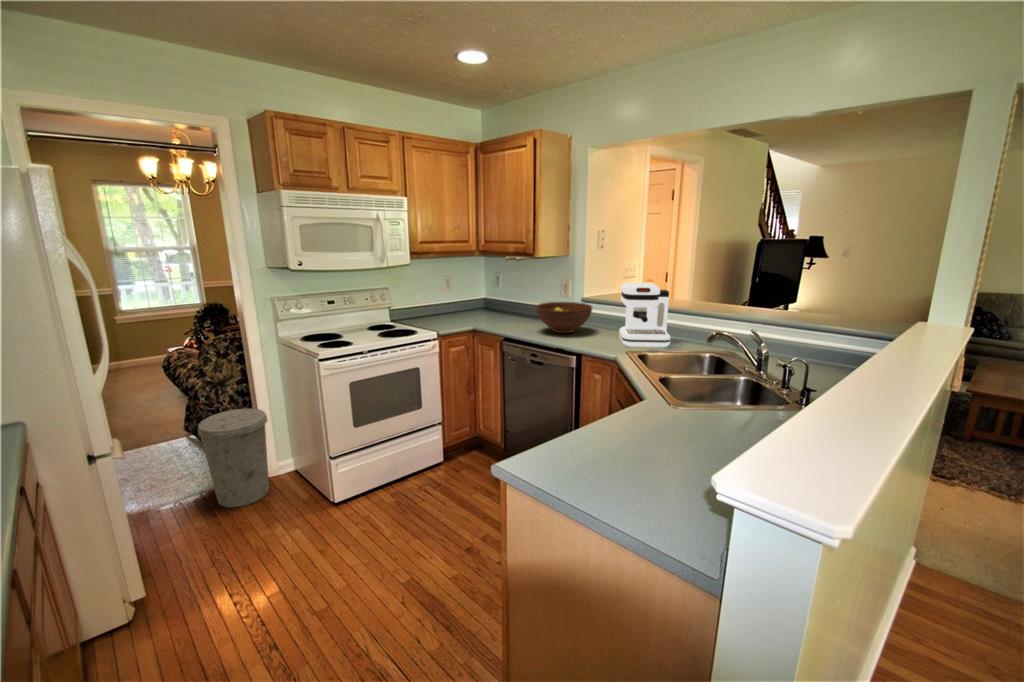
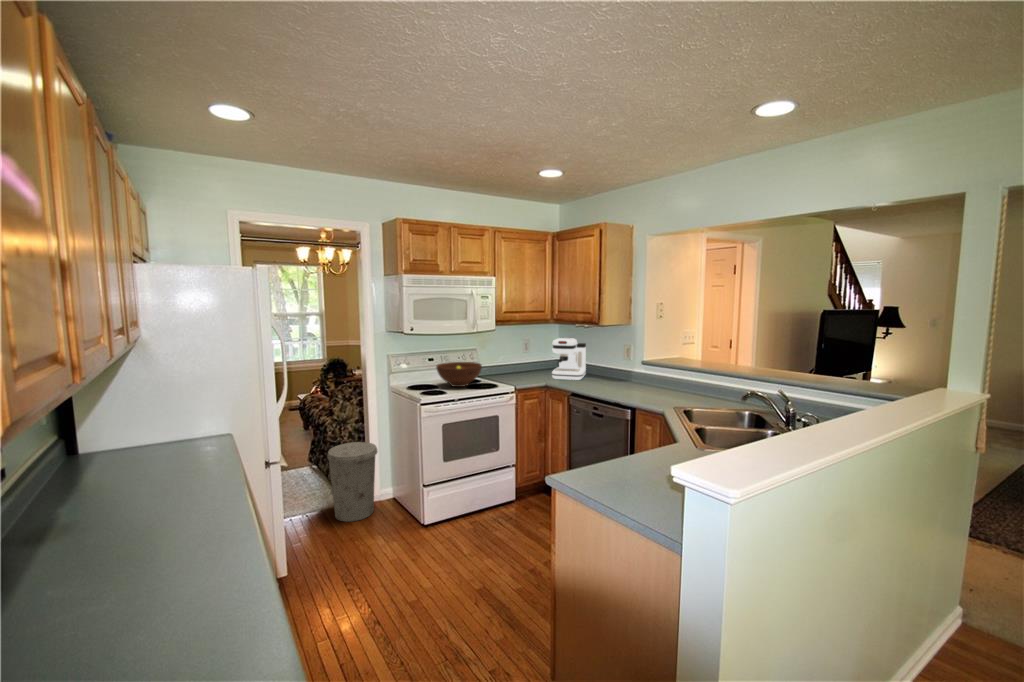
coffee maker: present [619,283,670,347] -> present [552,338,586,380]
fruit bowl: present [536,302,592,333] -> present [436,362,482,387]

